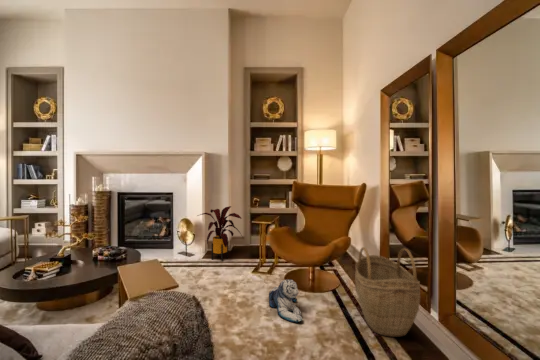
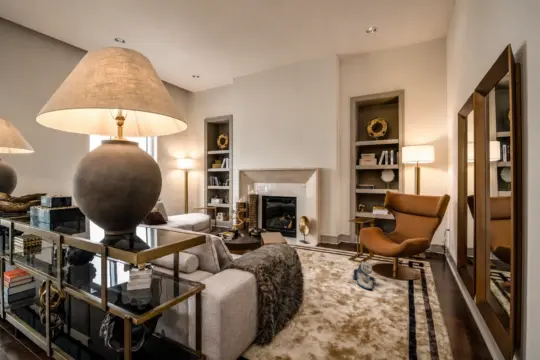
house plant: present [200,206,241,261] -> none [311,210,345,250]
woven basket: present [355,247,420,337] -> none [416,244,465,313]

